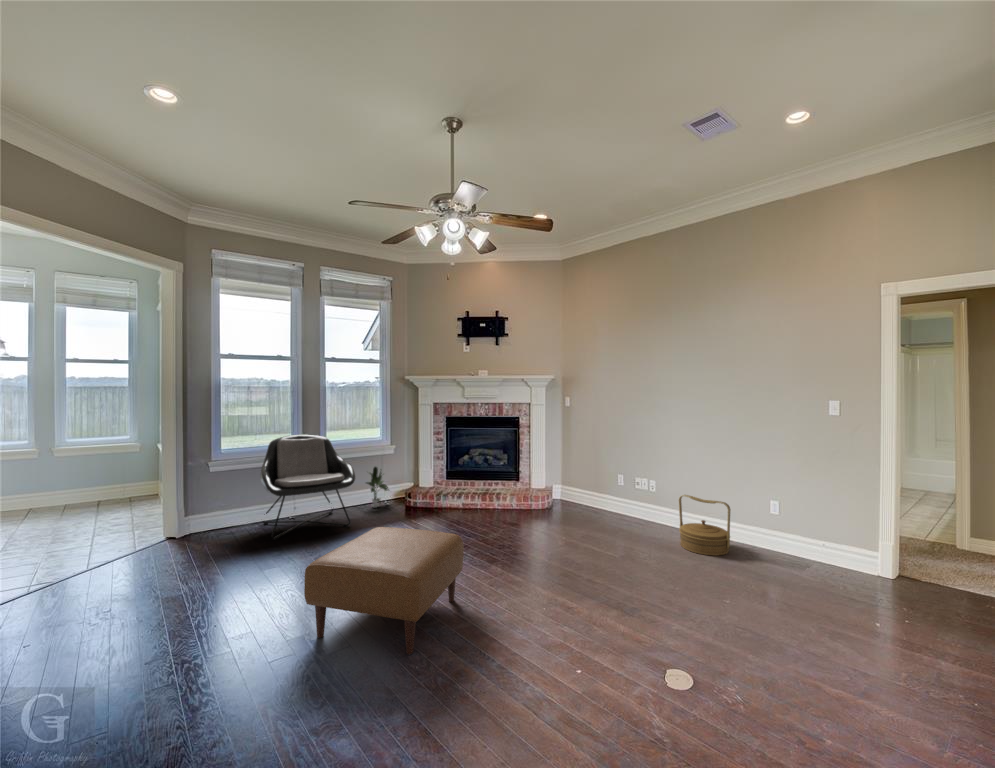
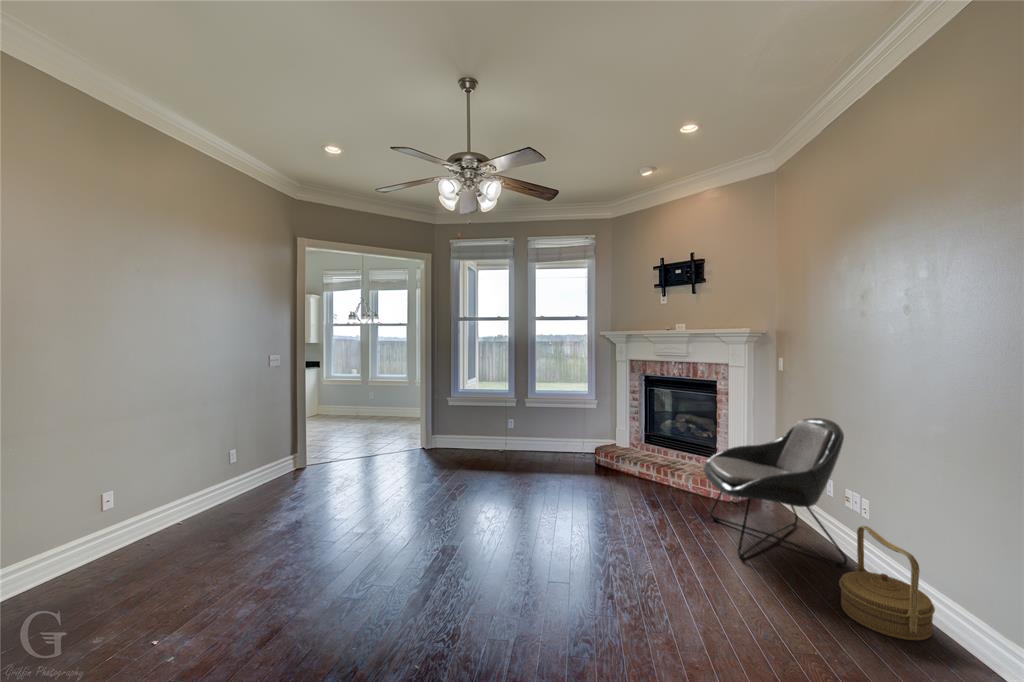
lounge chair: present [260,434,355,540] -> present [703,418,847,567]
potted plant: present [366,467,389,508] -> none [556,419,582,457]
ottoman: present [304,527,464,655] -> none [395,467,510,562]

